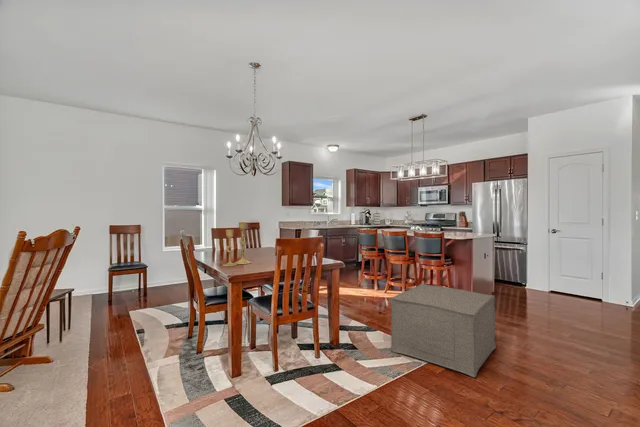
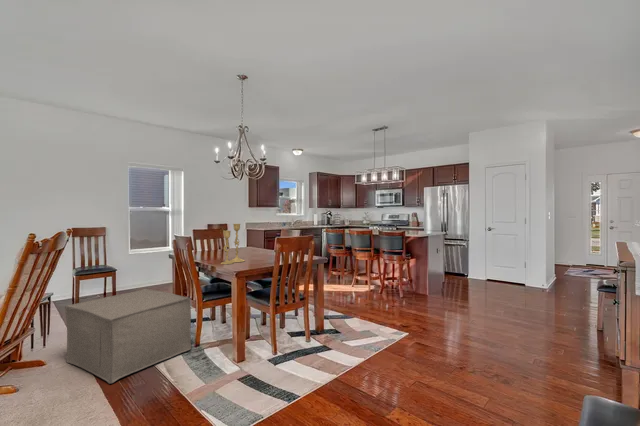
ottoman: present [390,284,496,377] -> present [65,288,191,384]

